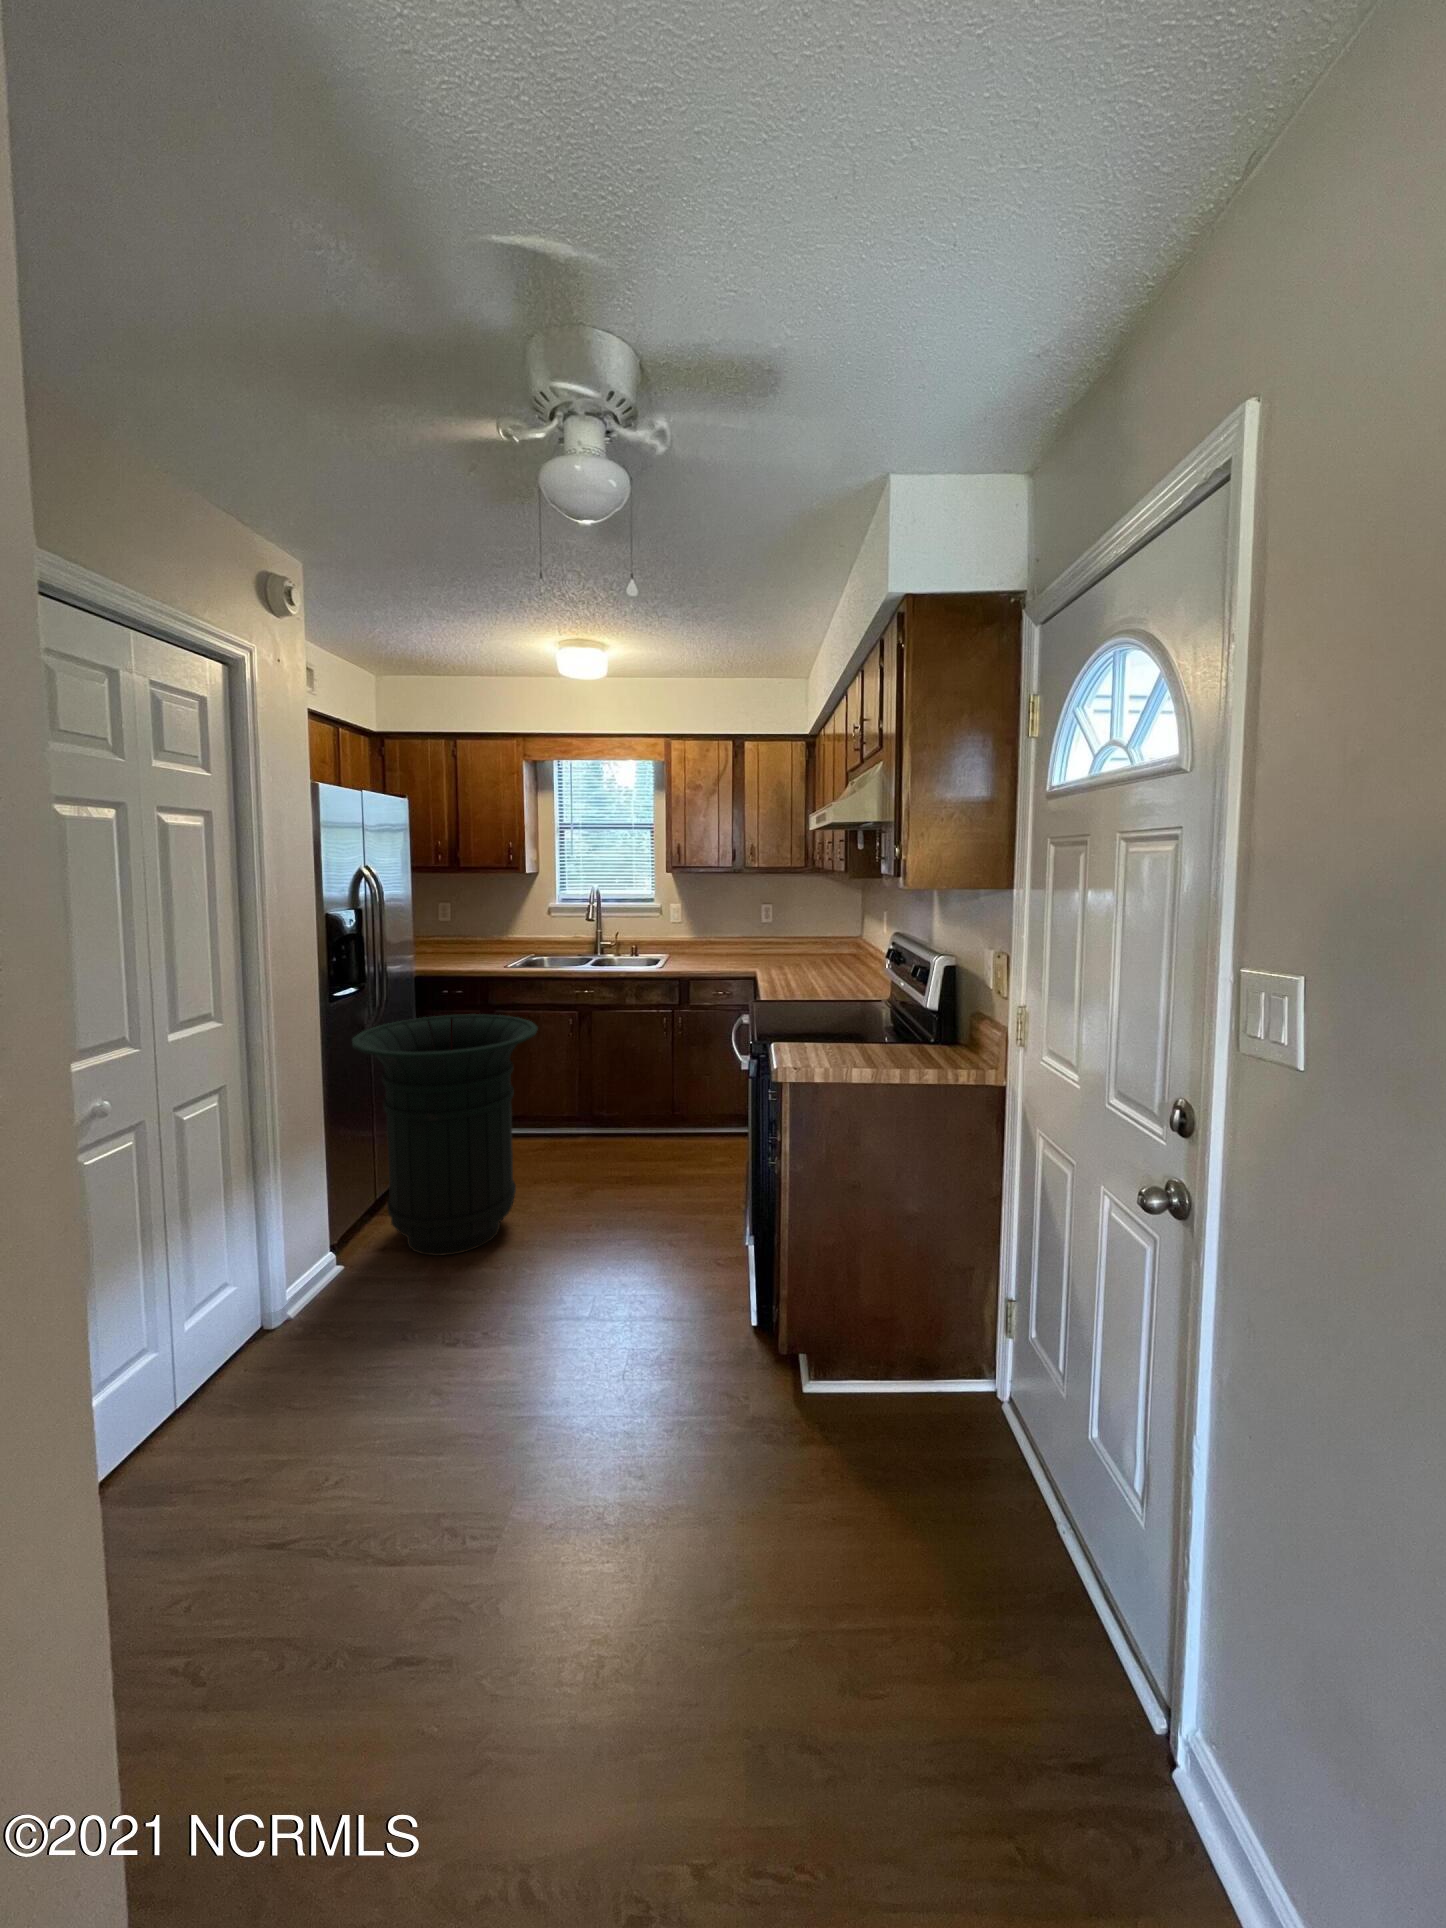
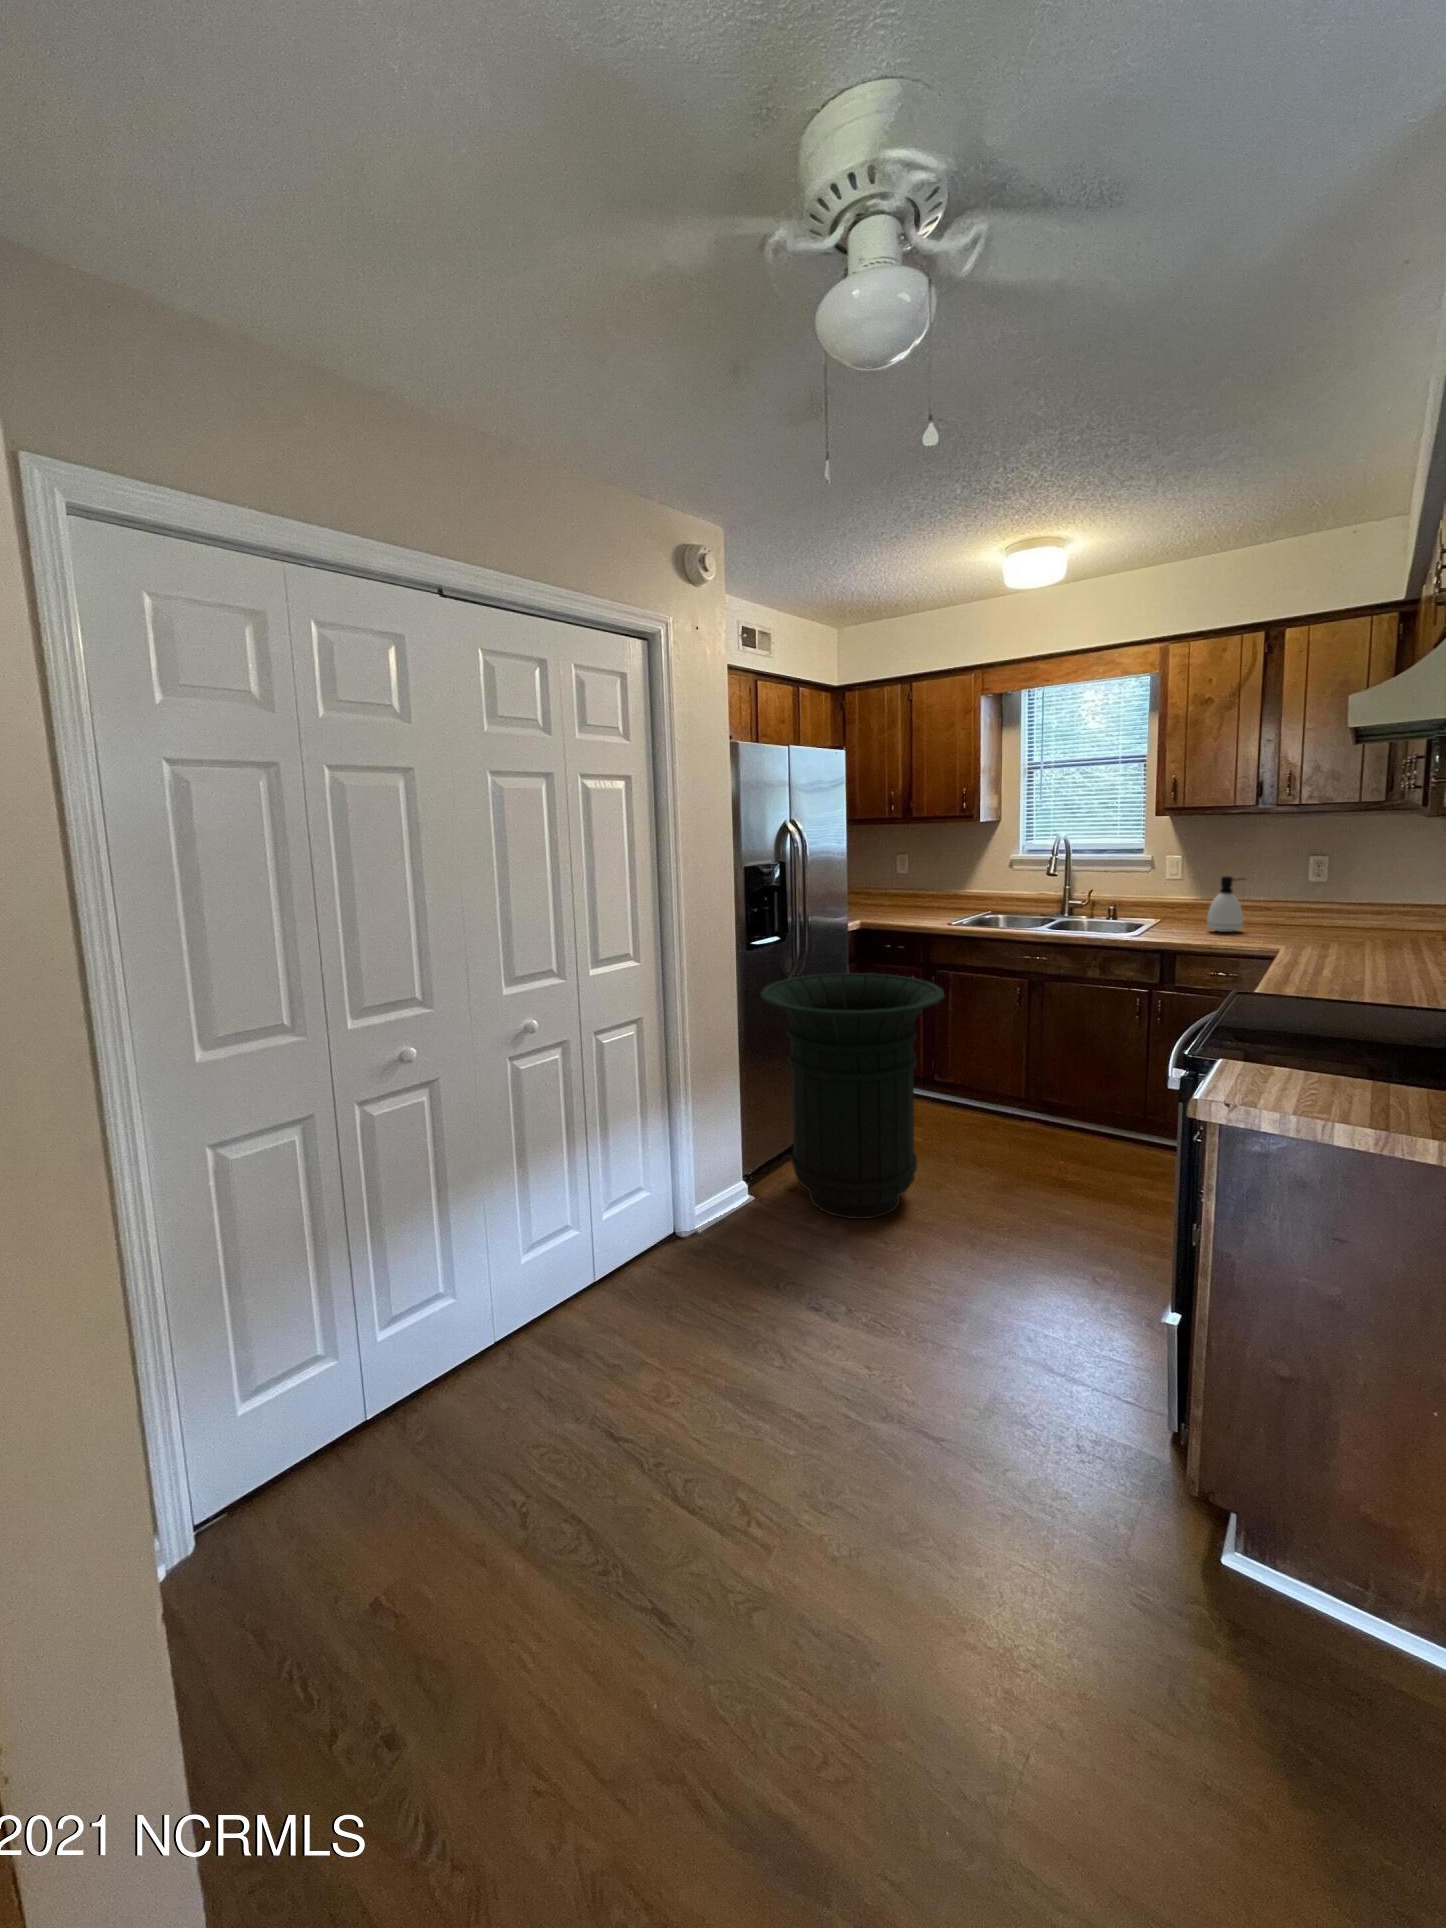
soap dispenser: none [706,920,729,961] -> present [1207,876,1243,932]

